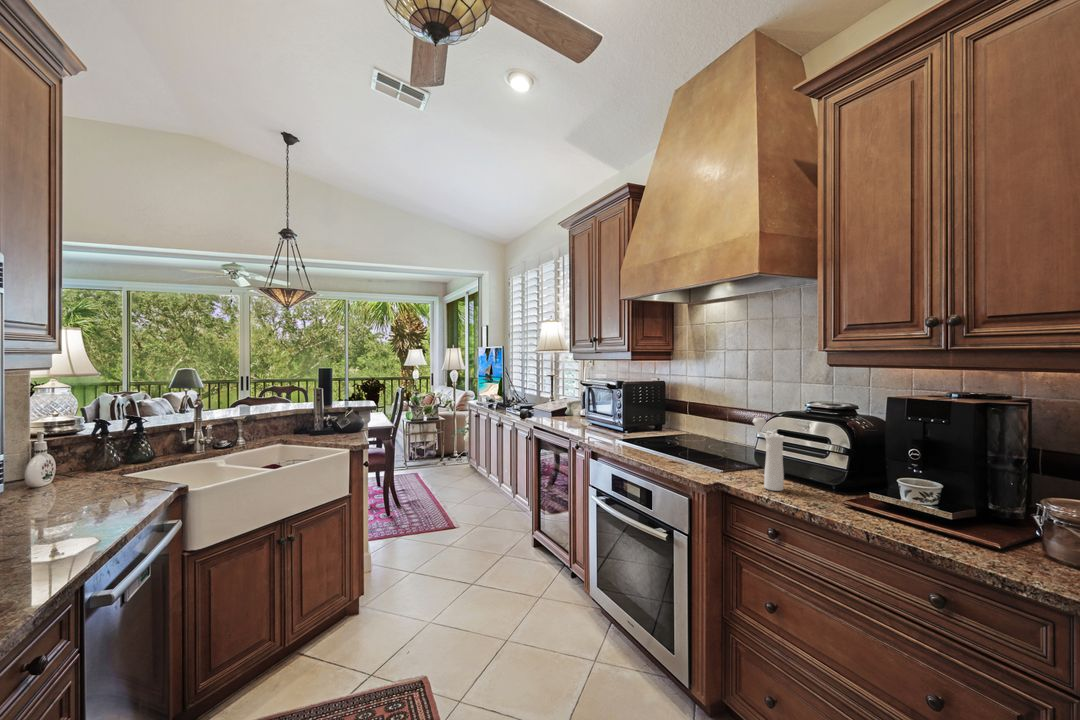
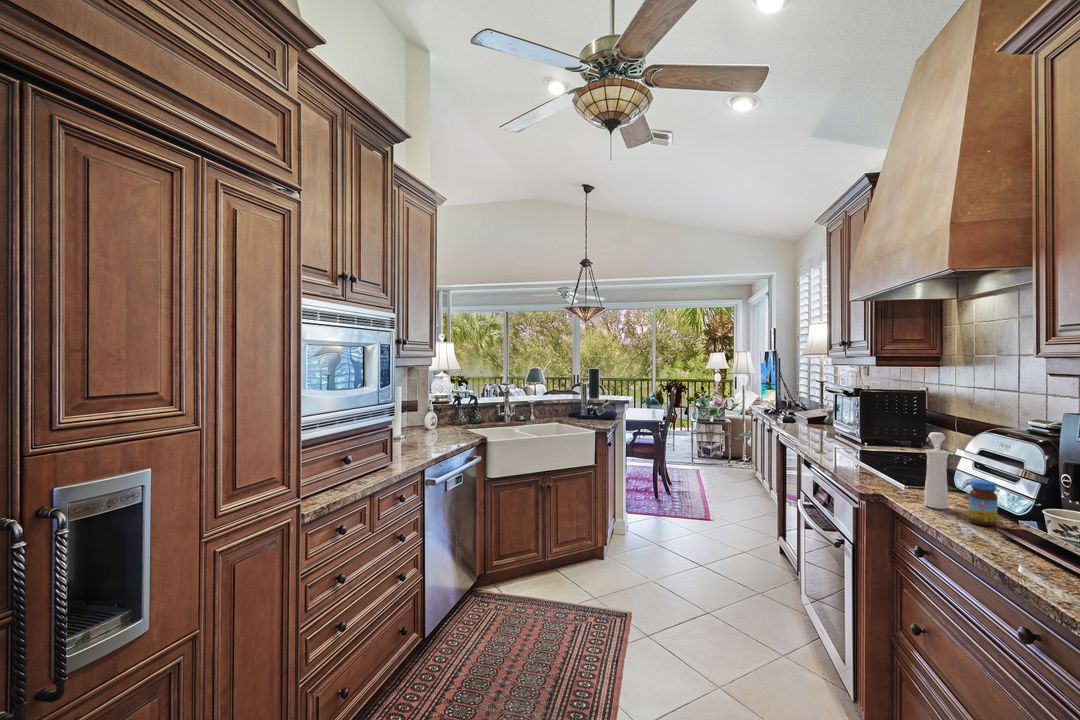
jar: none [817,459,841,502] -> present [968,480,998,526]

